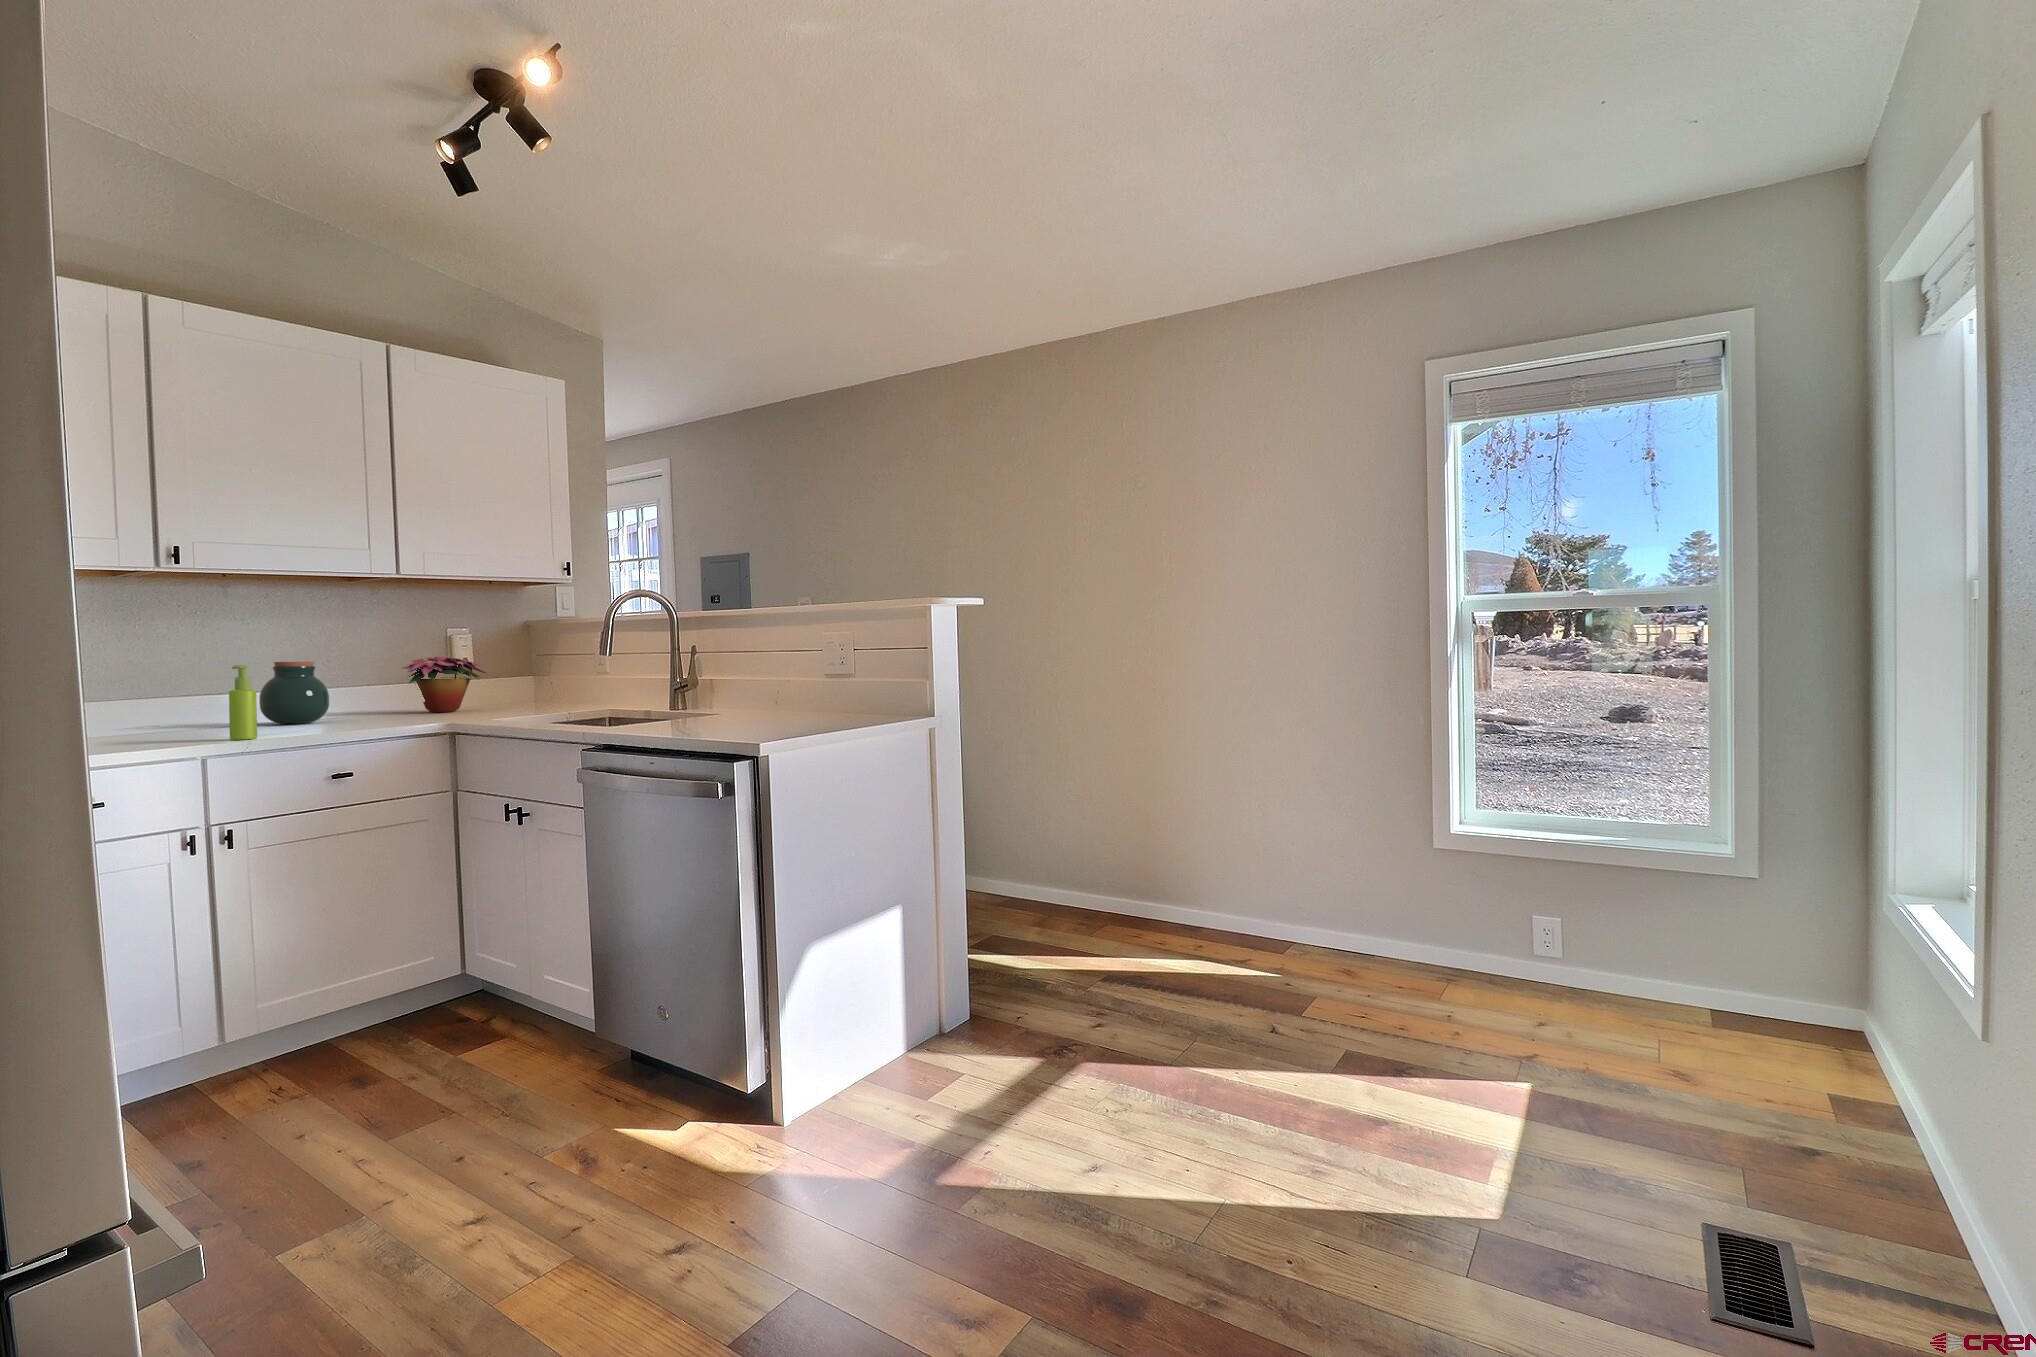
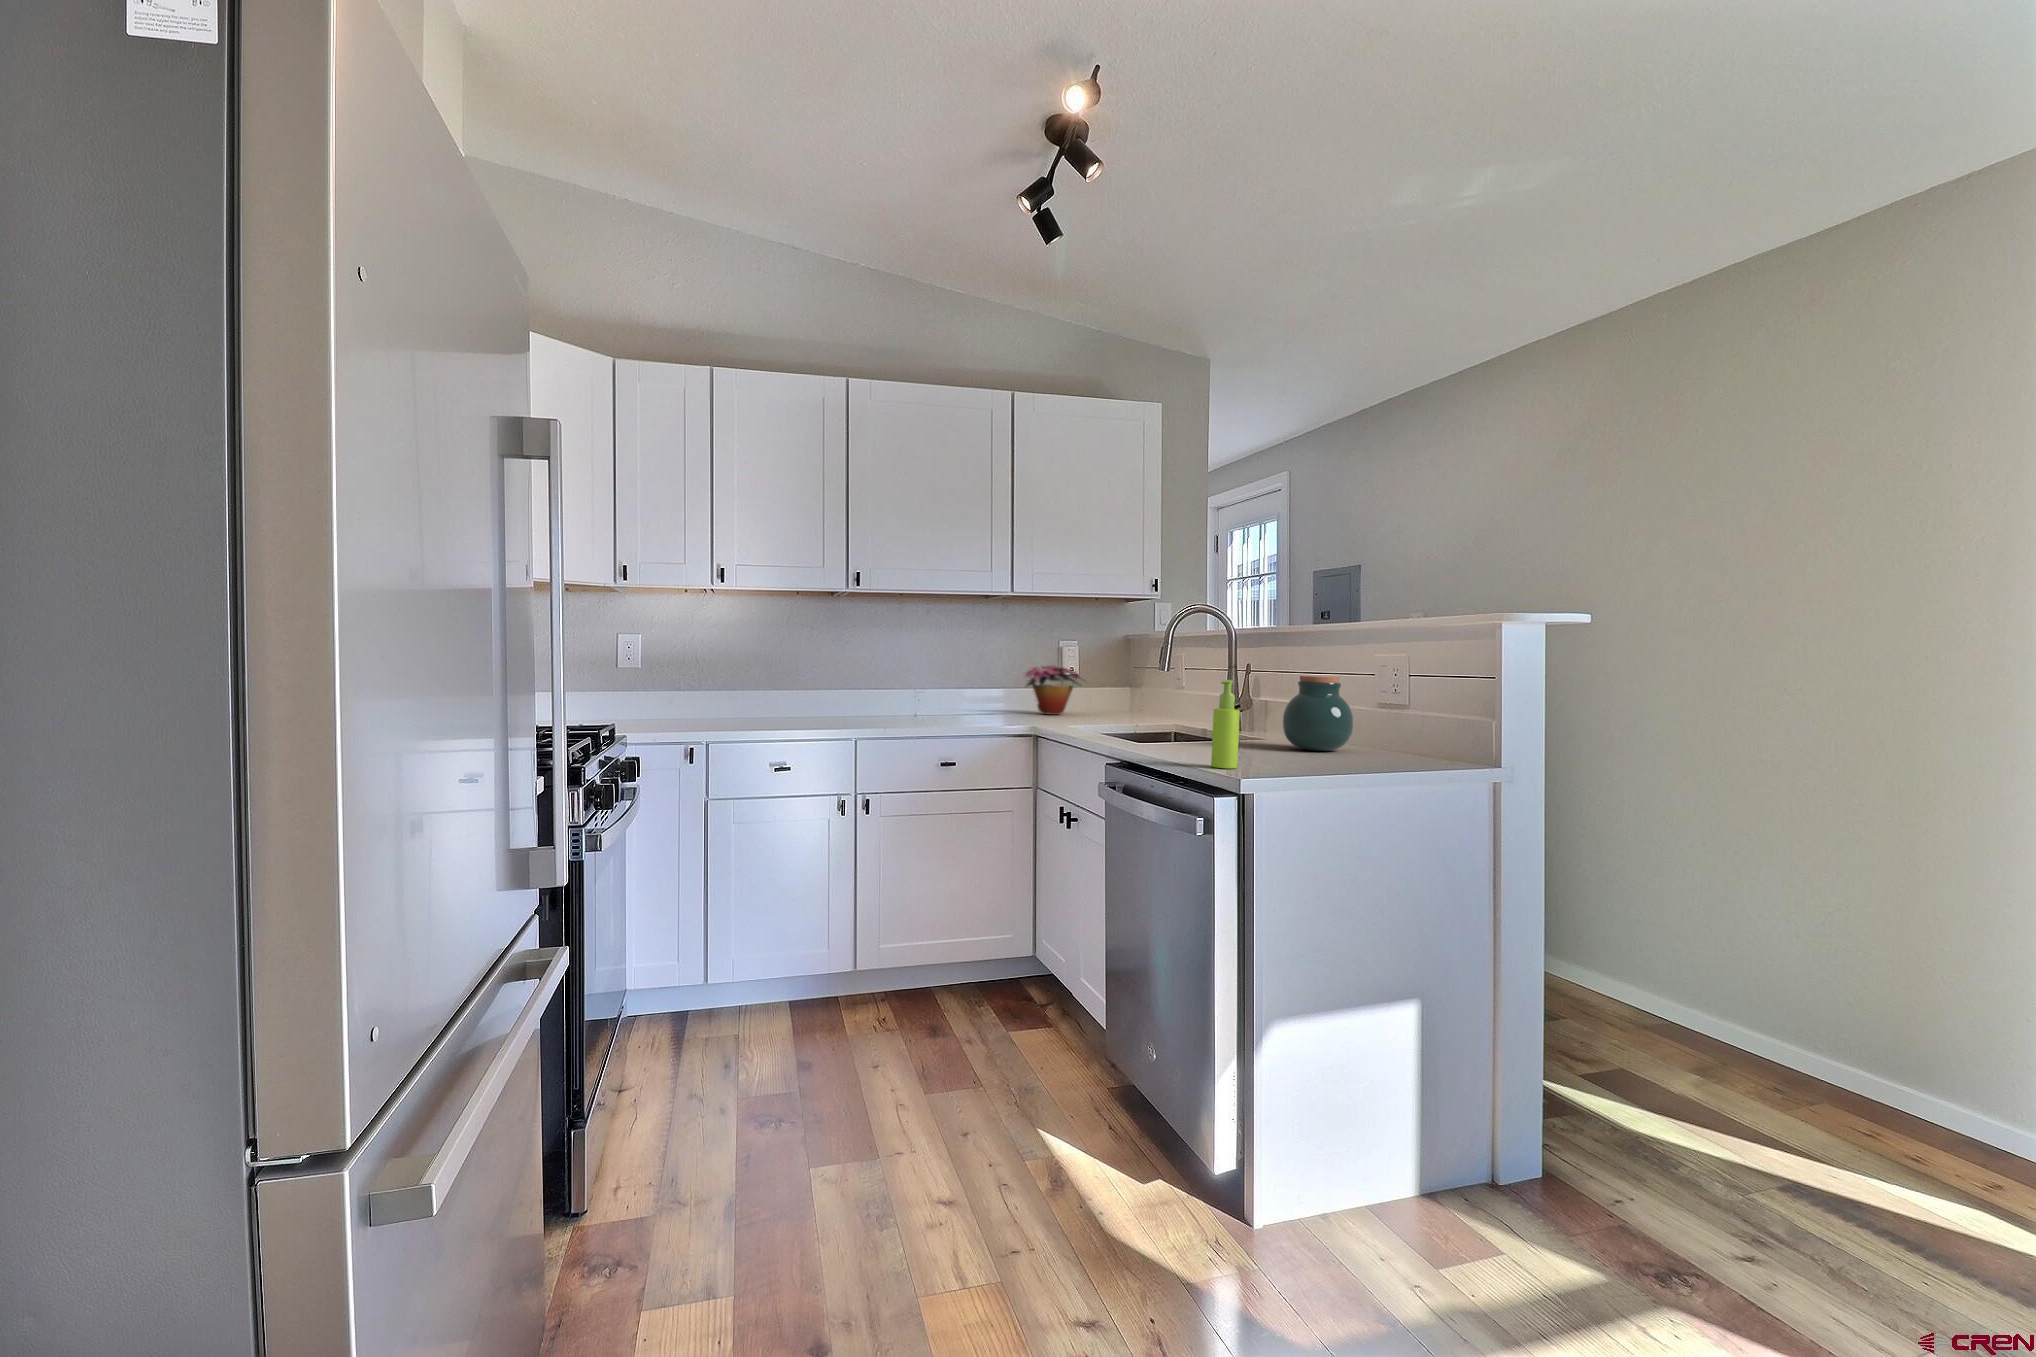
jar: present [259,662,329,724] -> present [1283,676,1353,751]
soap dispenser: present [229,665,257,740] -> present [1211,680,1240,768]

